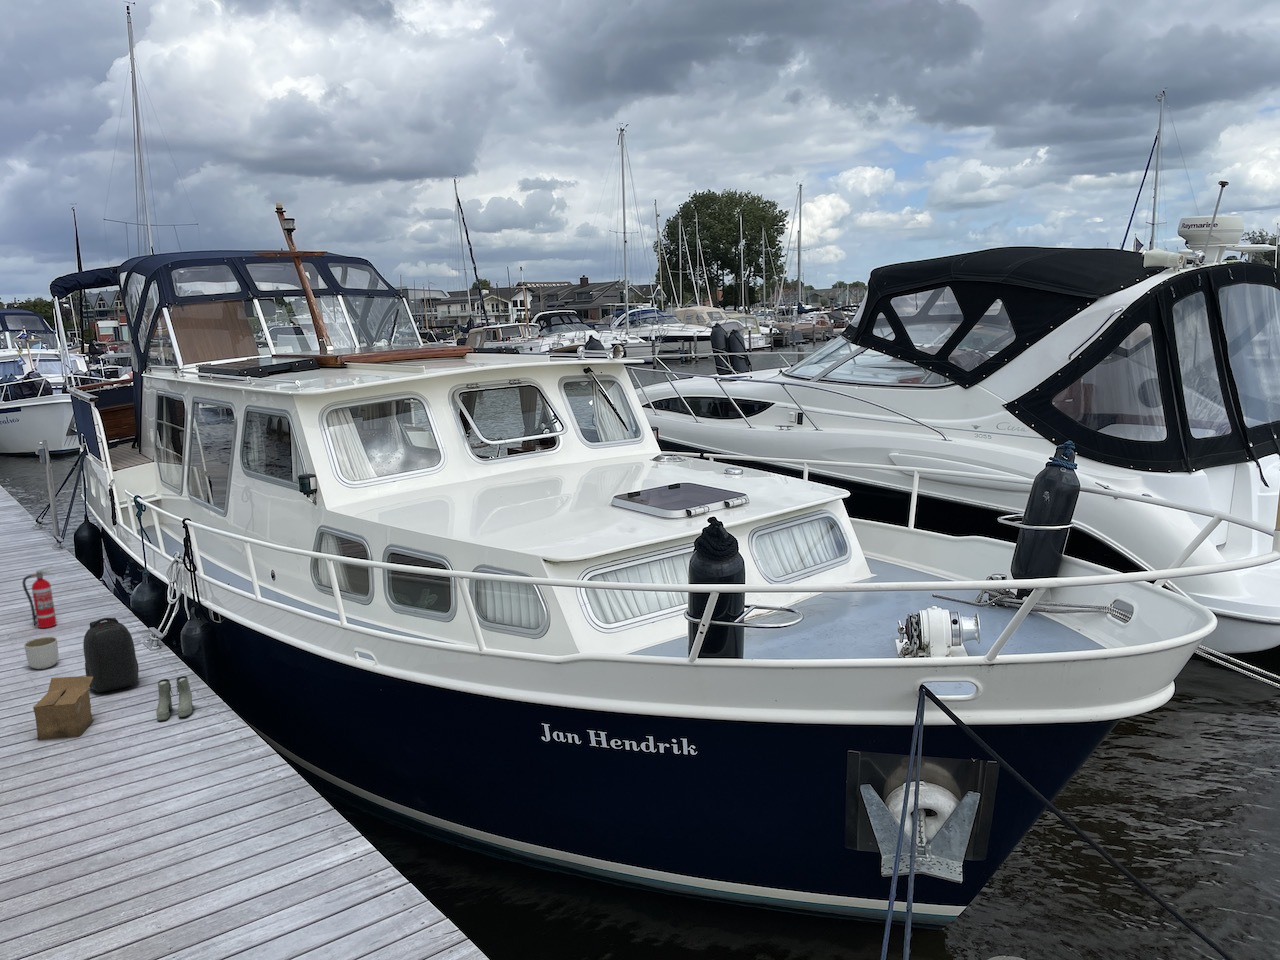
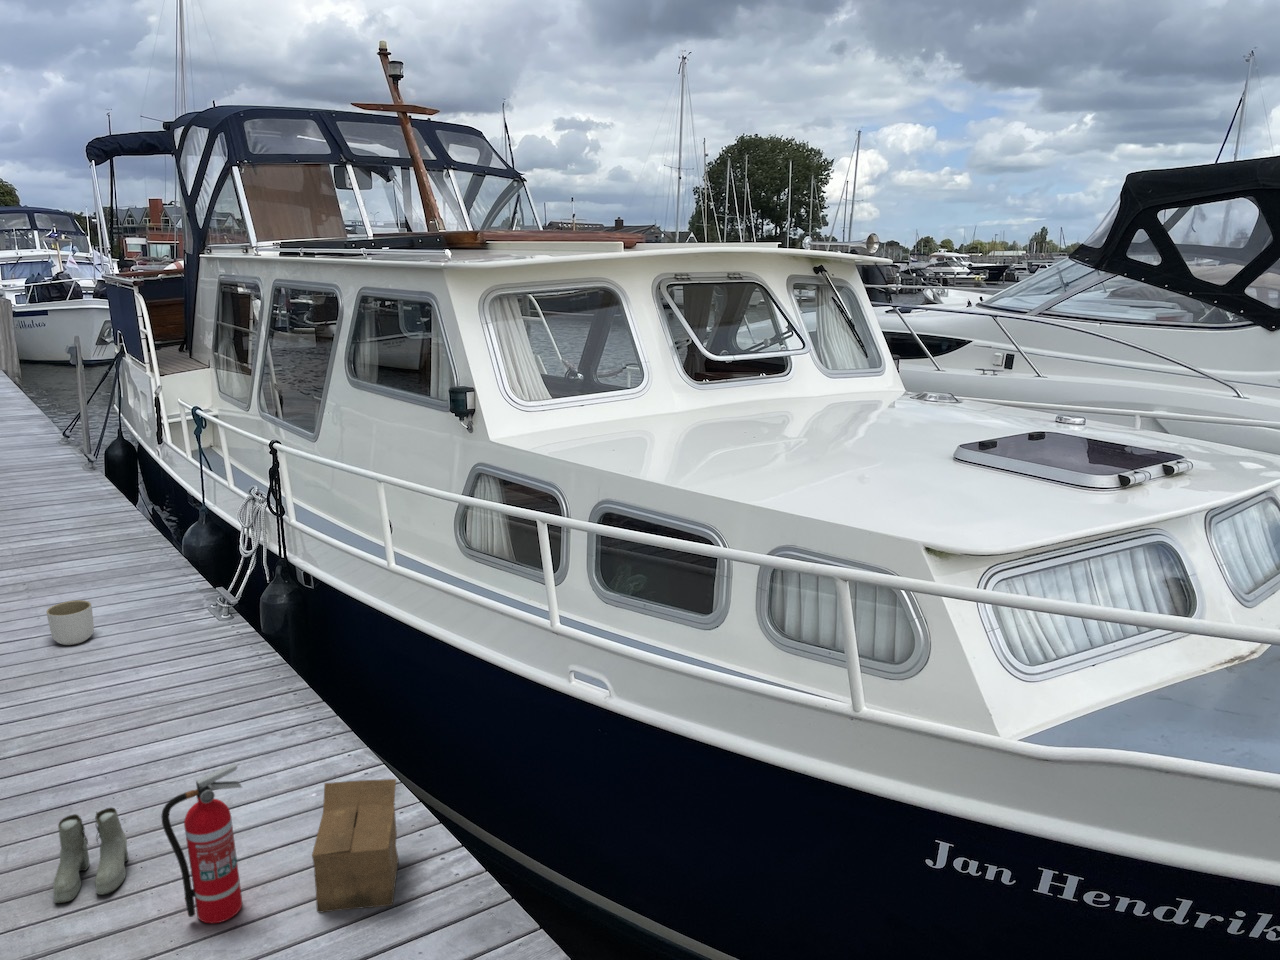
fire extinguisher: present [23,566,56,628] -> present [161,763,243,923]
backpack: present [83,618,139,692] -> none [130,583,207,690]
cardboard box: present [33,676,93,740] -> present [312,779,398,913]
boots: present [156,676,193,721] -> present [53,808,128,903]

